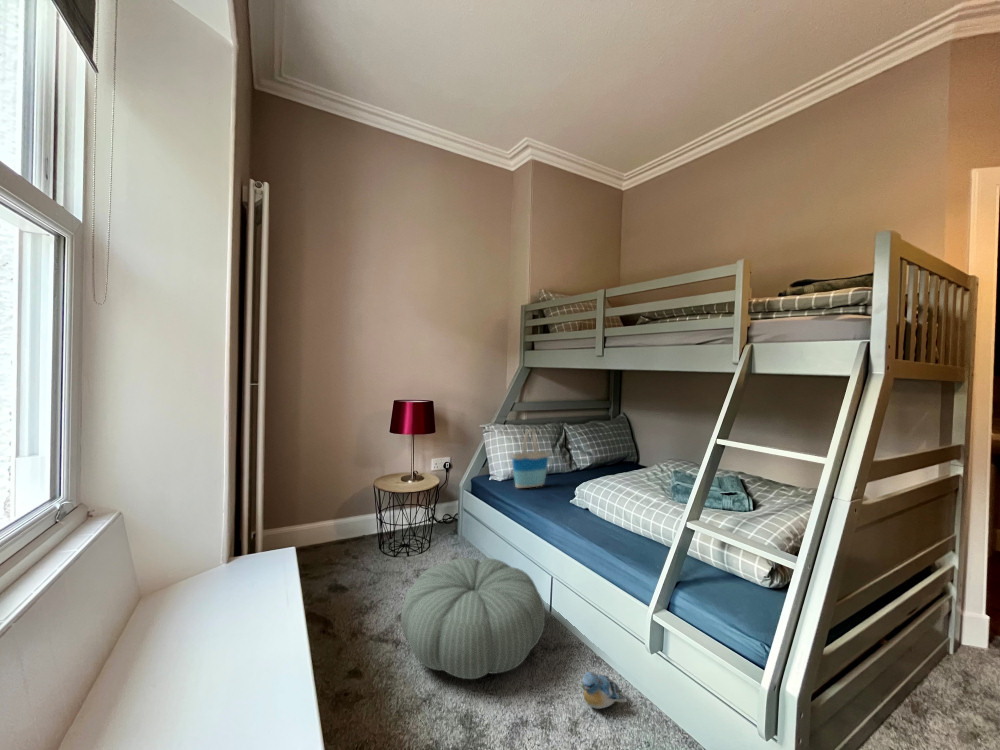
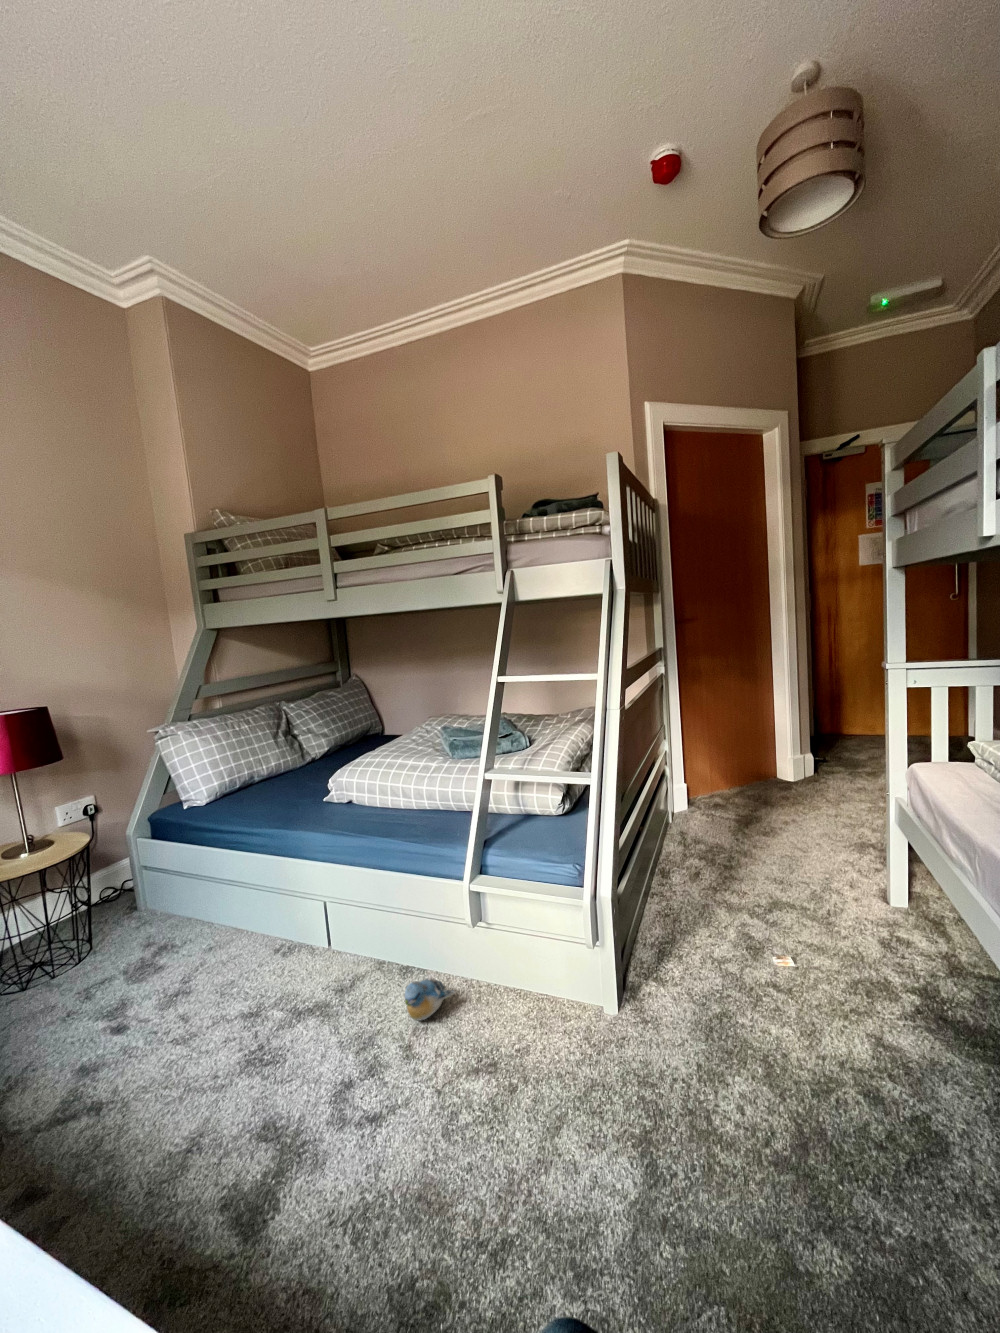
tote bag: present [512,430,549,488] -> none [223,717,277,805]
pouf: present [401,558,545,679] -> none [97,910,335,1106]

